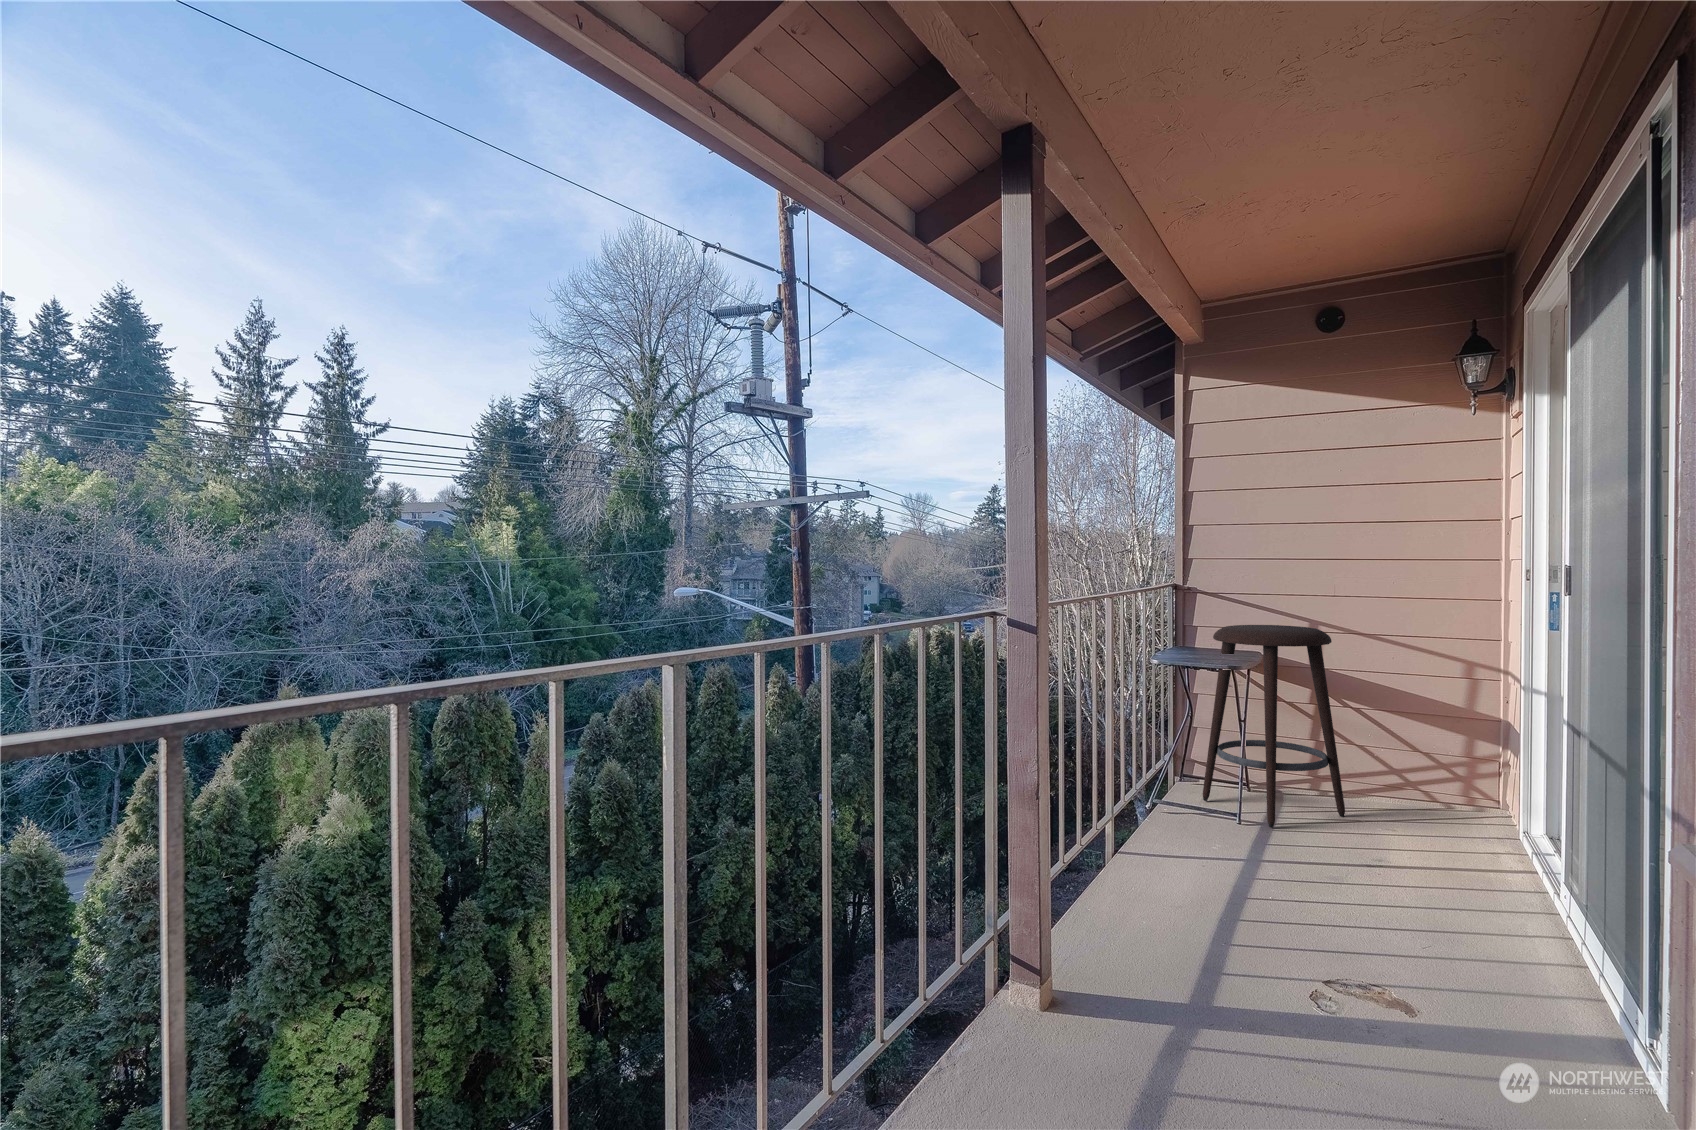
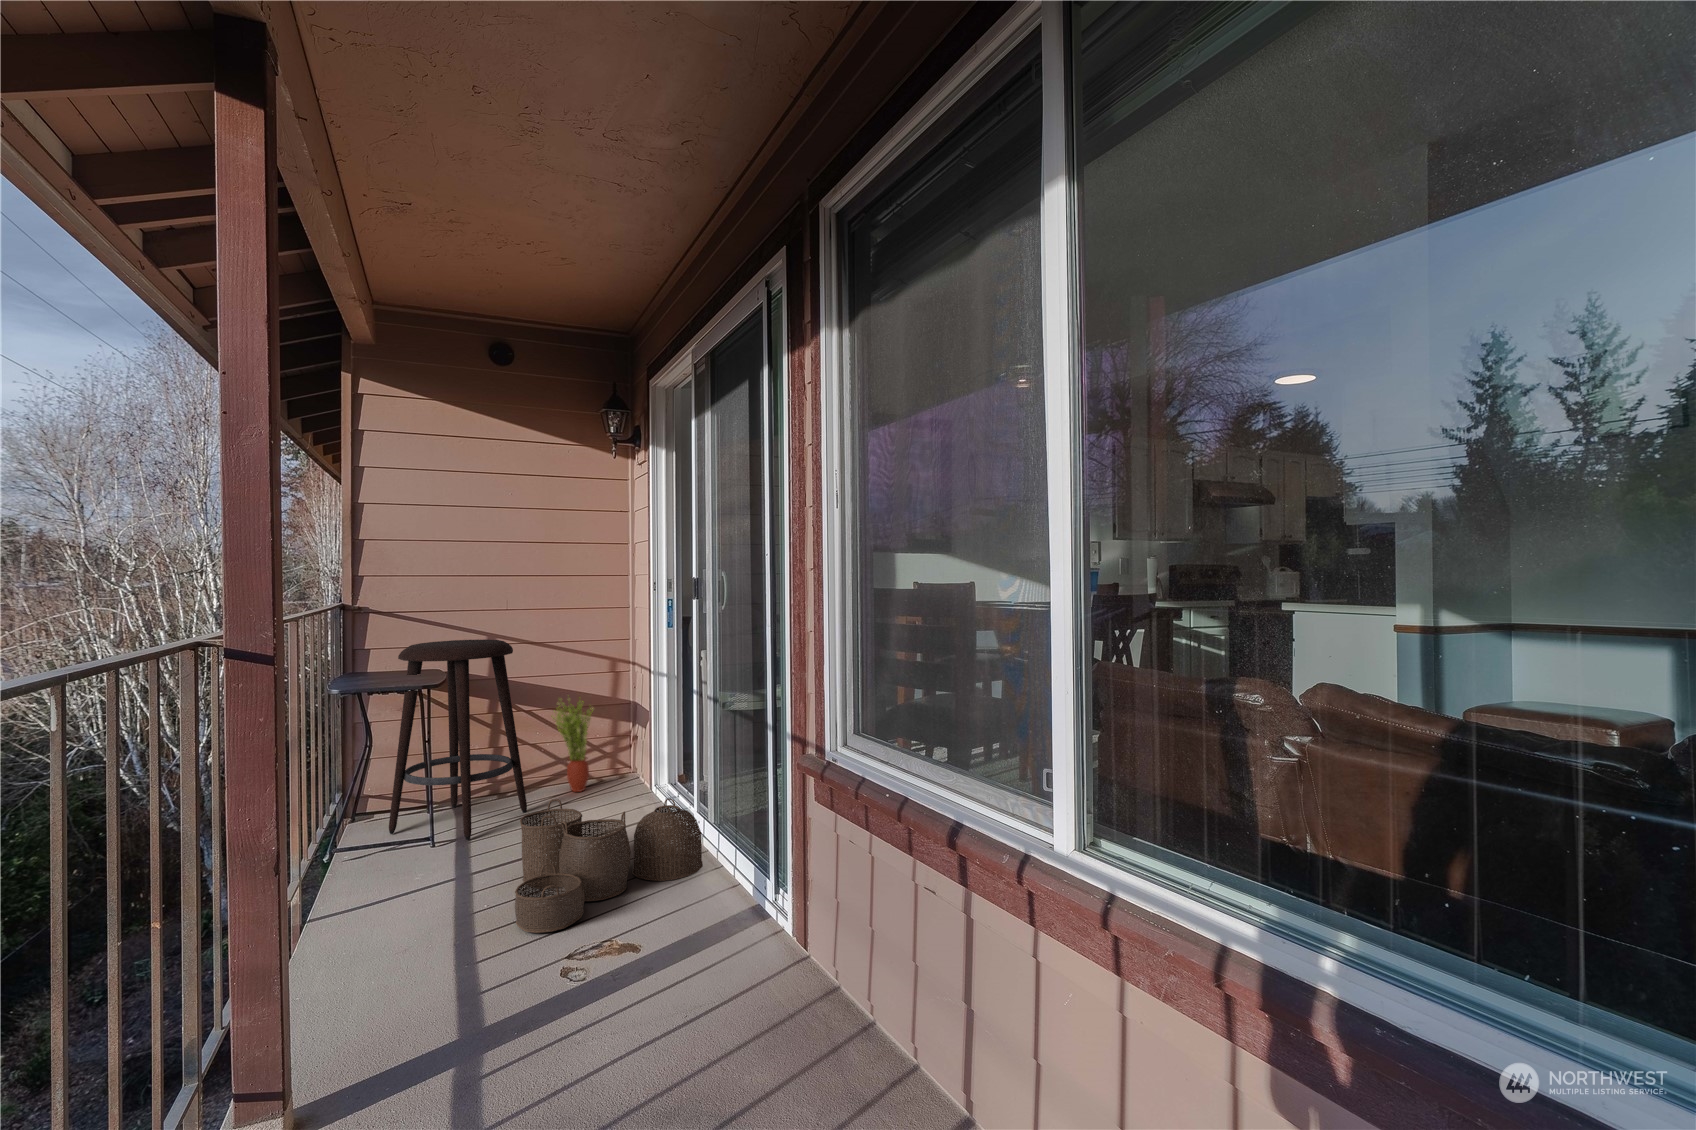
potted plant: none [1382,699,1439,812] -> present [551,697,593,792]
woven basket: none [1282,810,1557,957] -> present [515,799,703,933]

